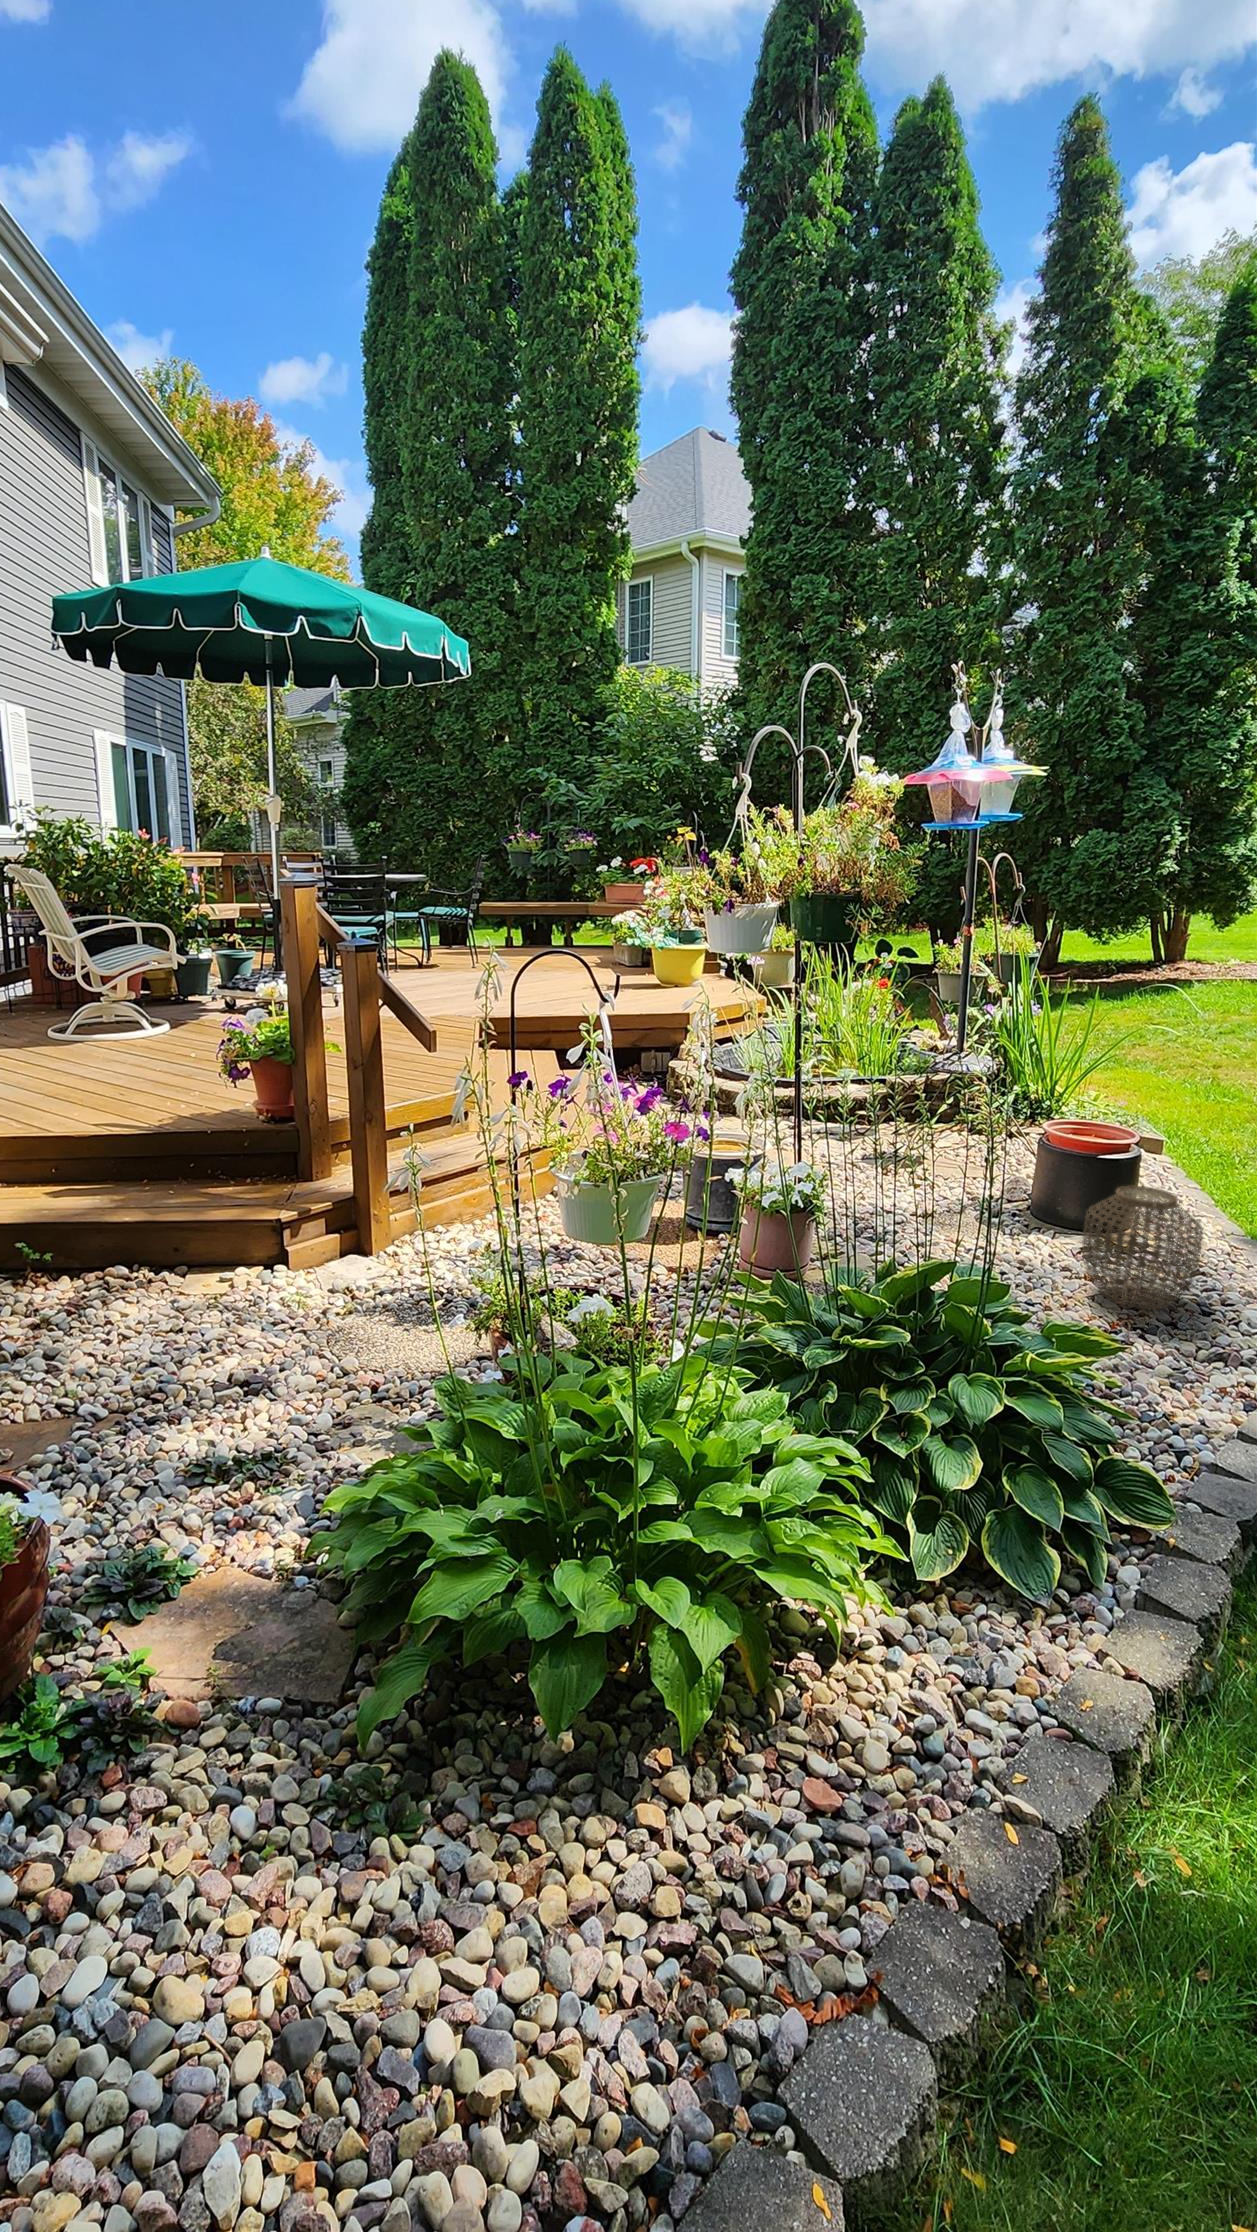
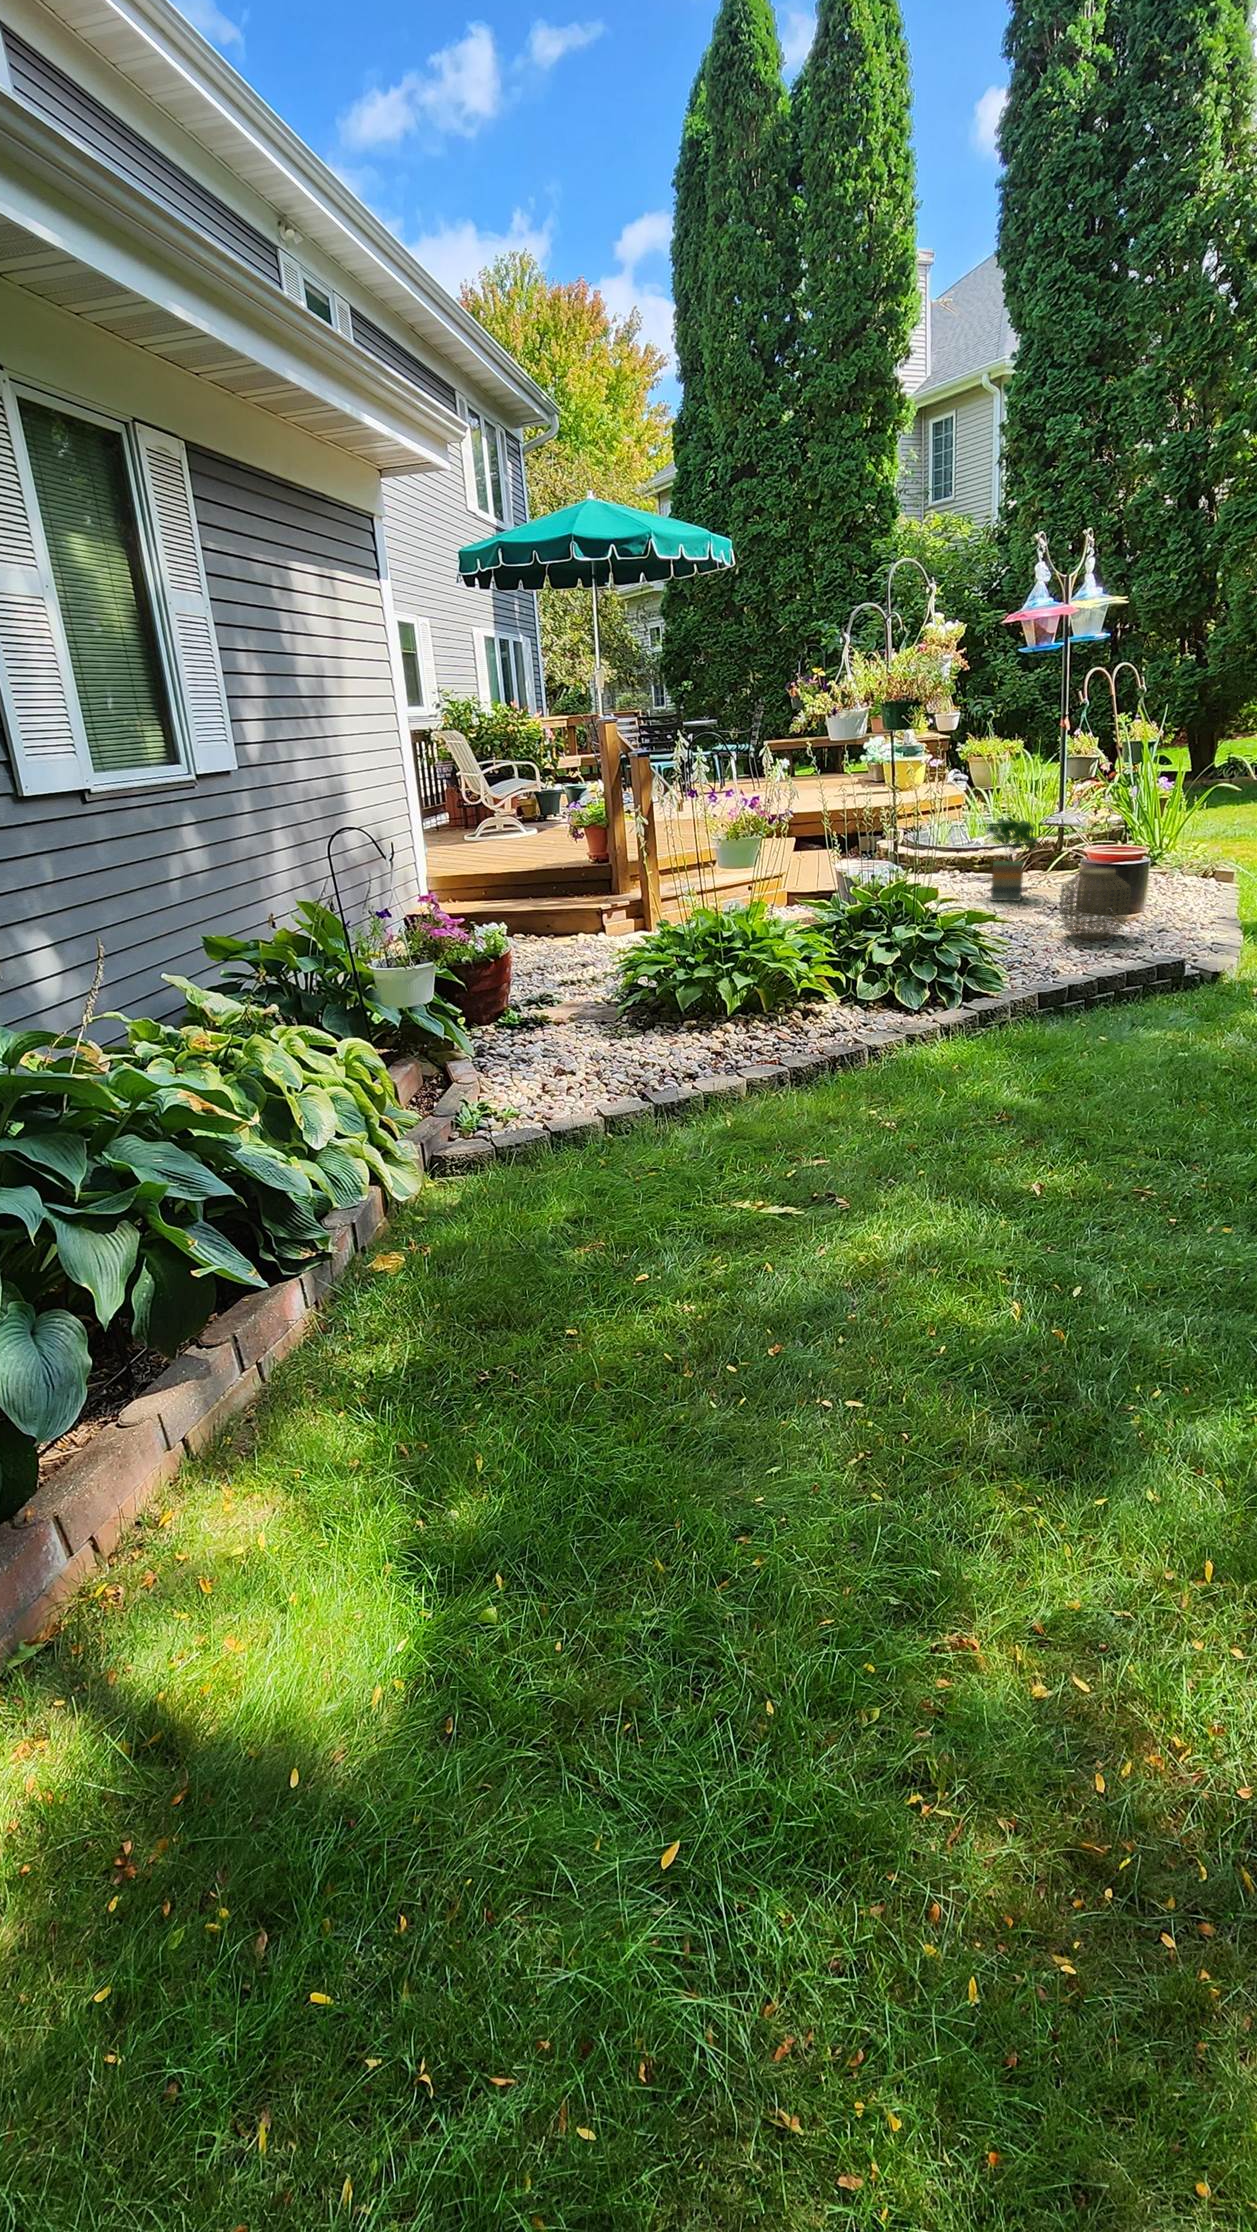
potted tree: none [886,1069,973,1194] -> present [987,820,1038,901]

